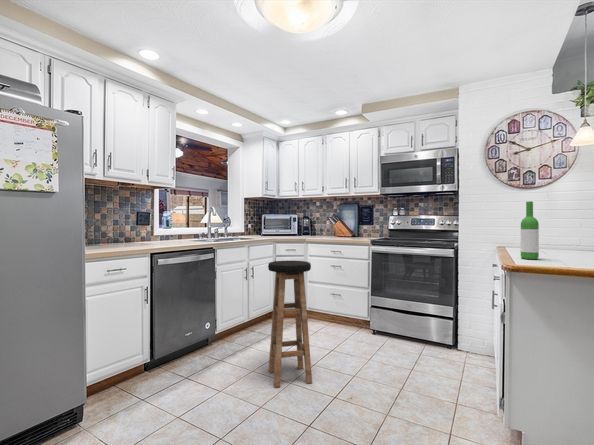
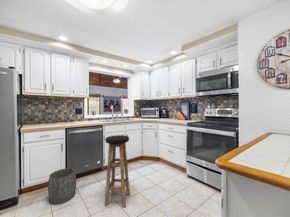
wine bottle: present [521,201,539,259] -> none [249,103,267,159]
woven basket: none [149,334,203,404] -> present [48,168,76,204]

